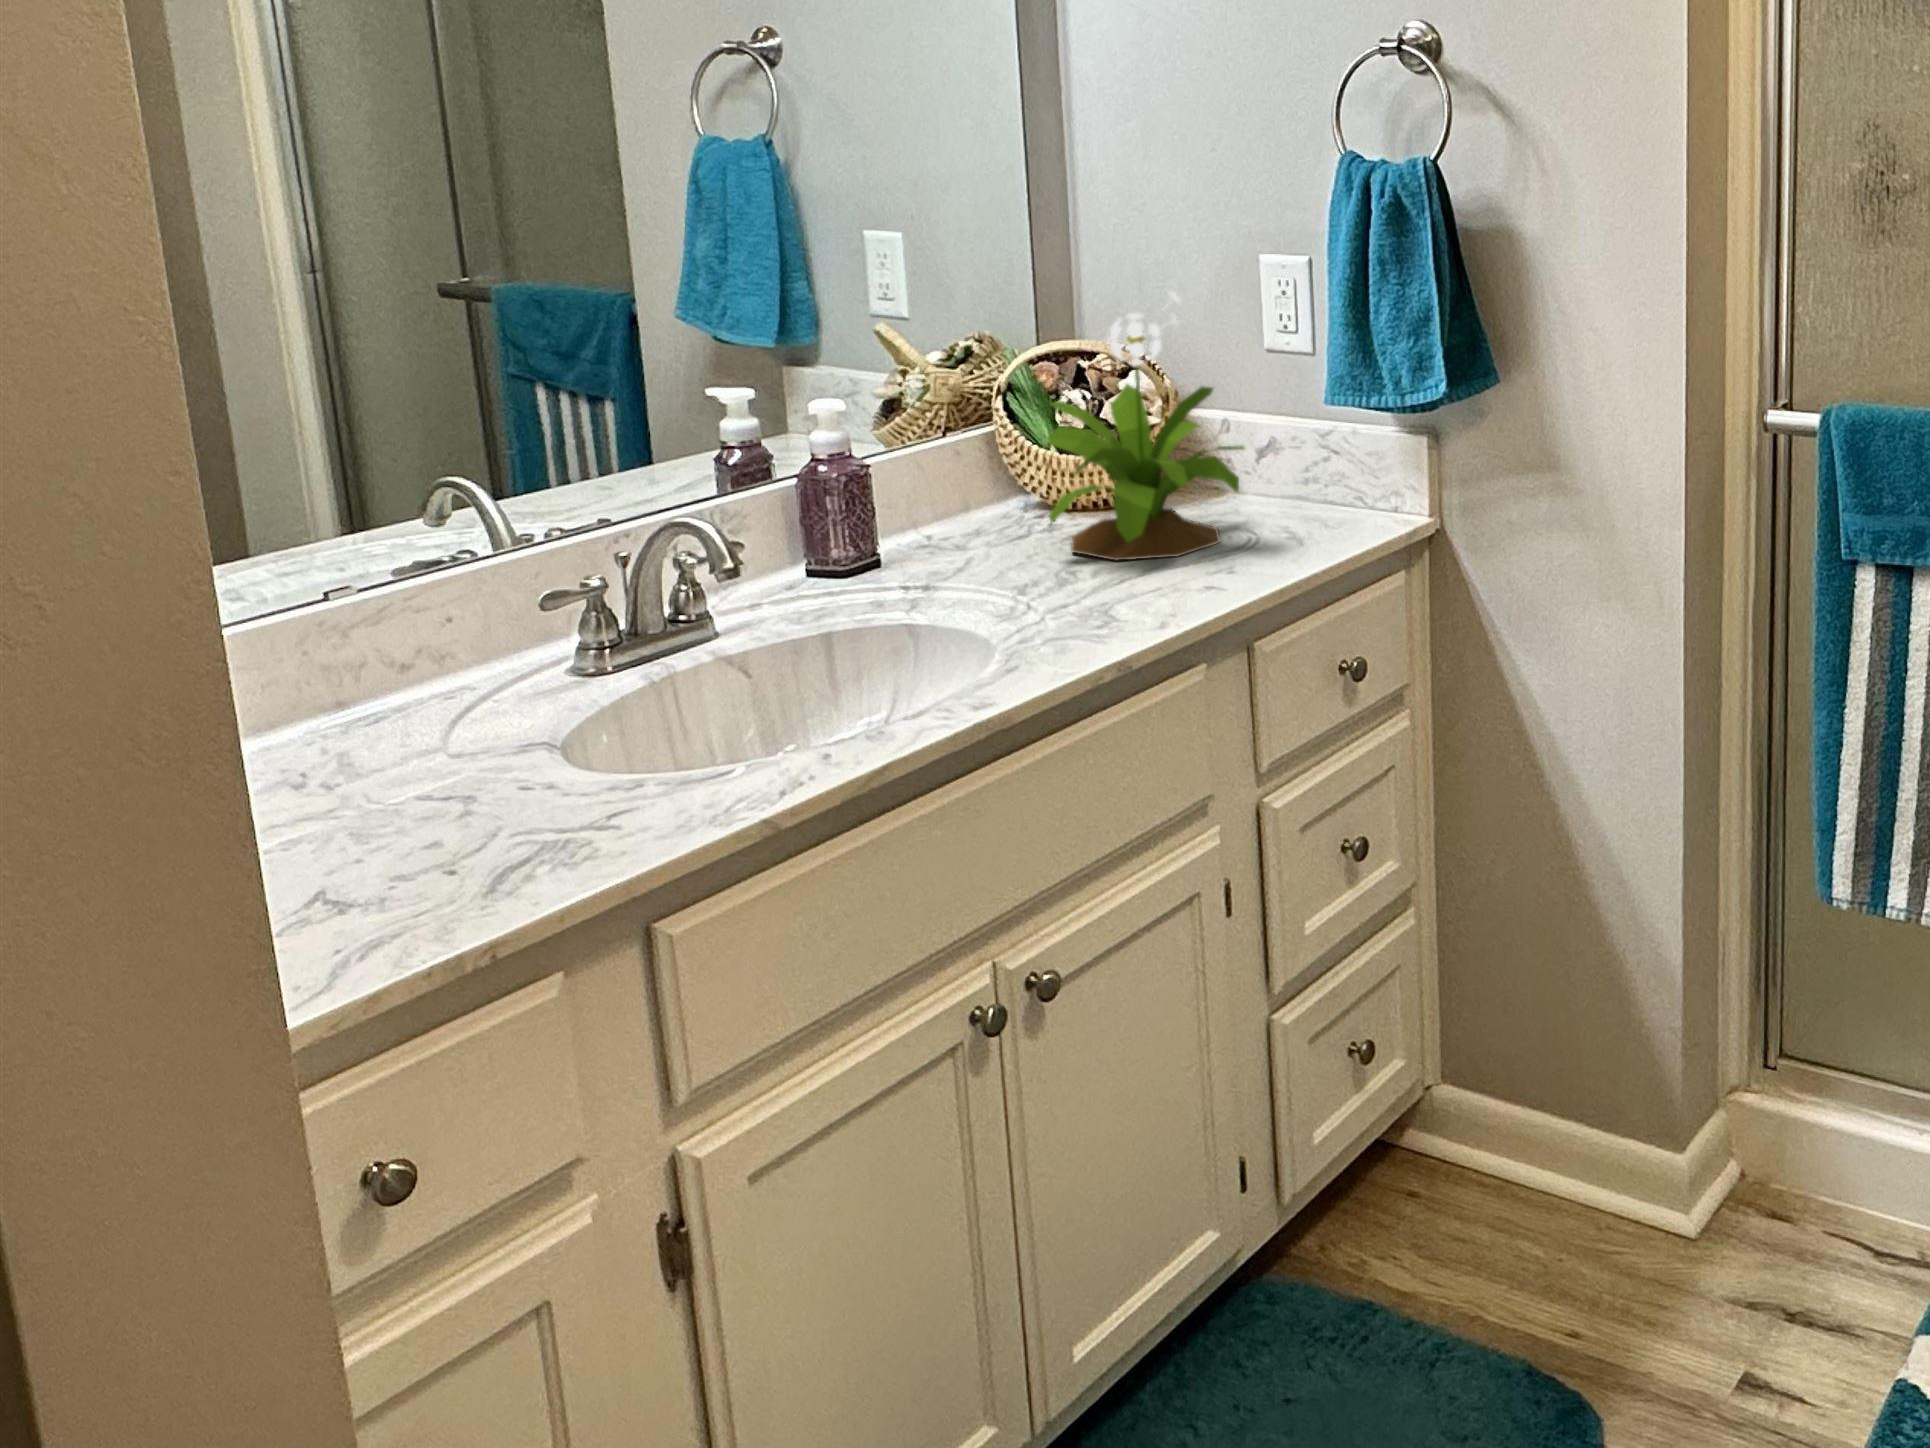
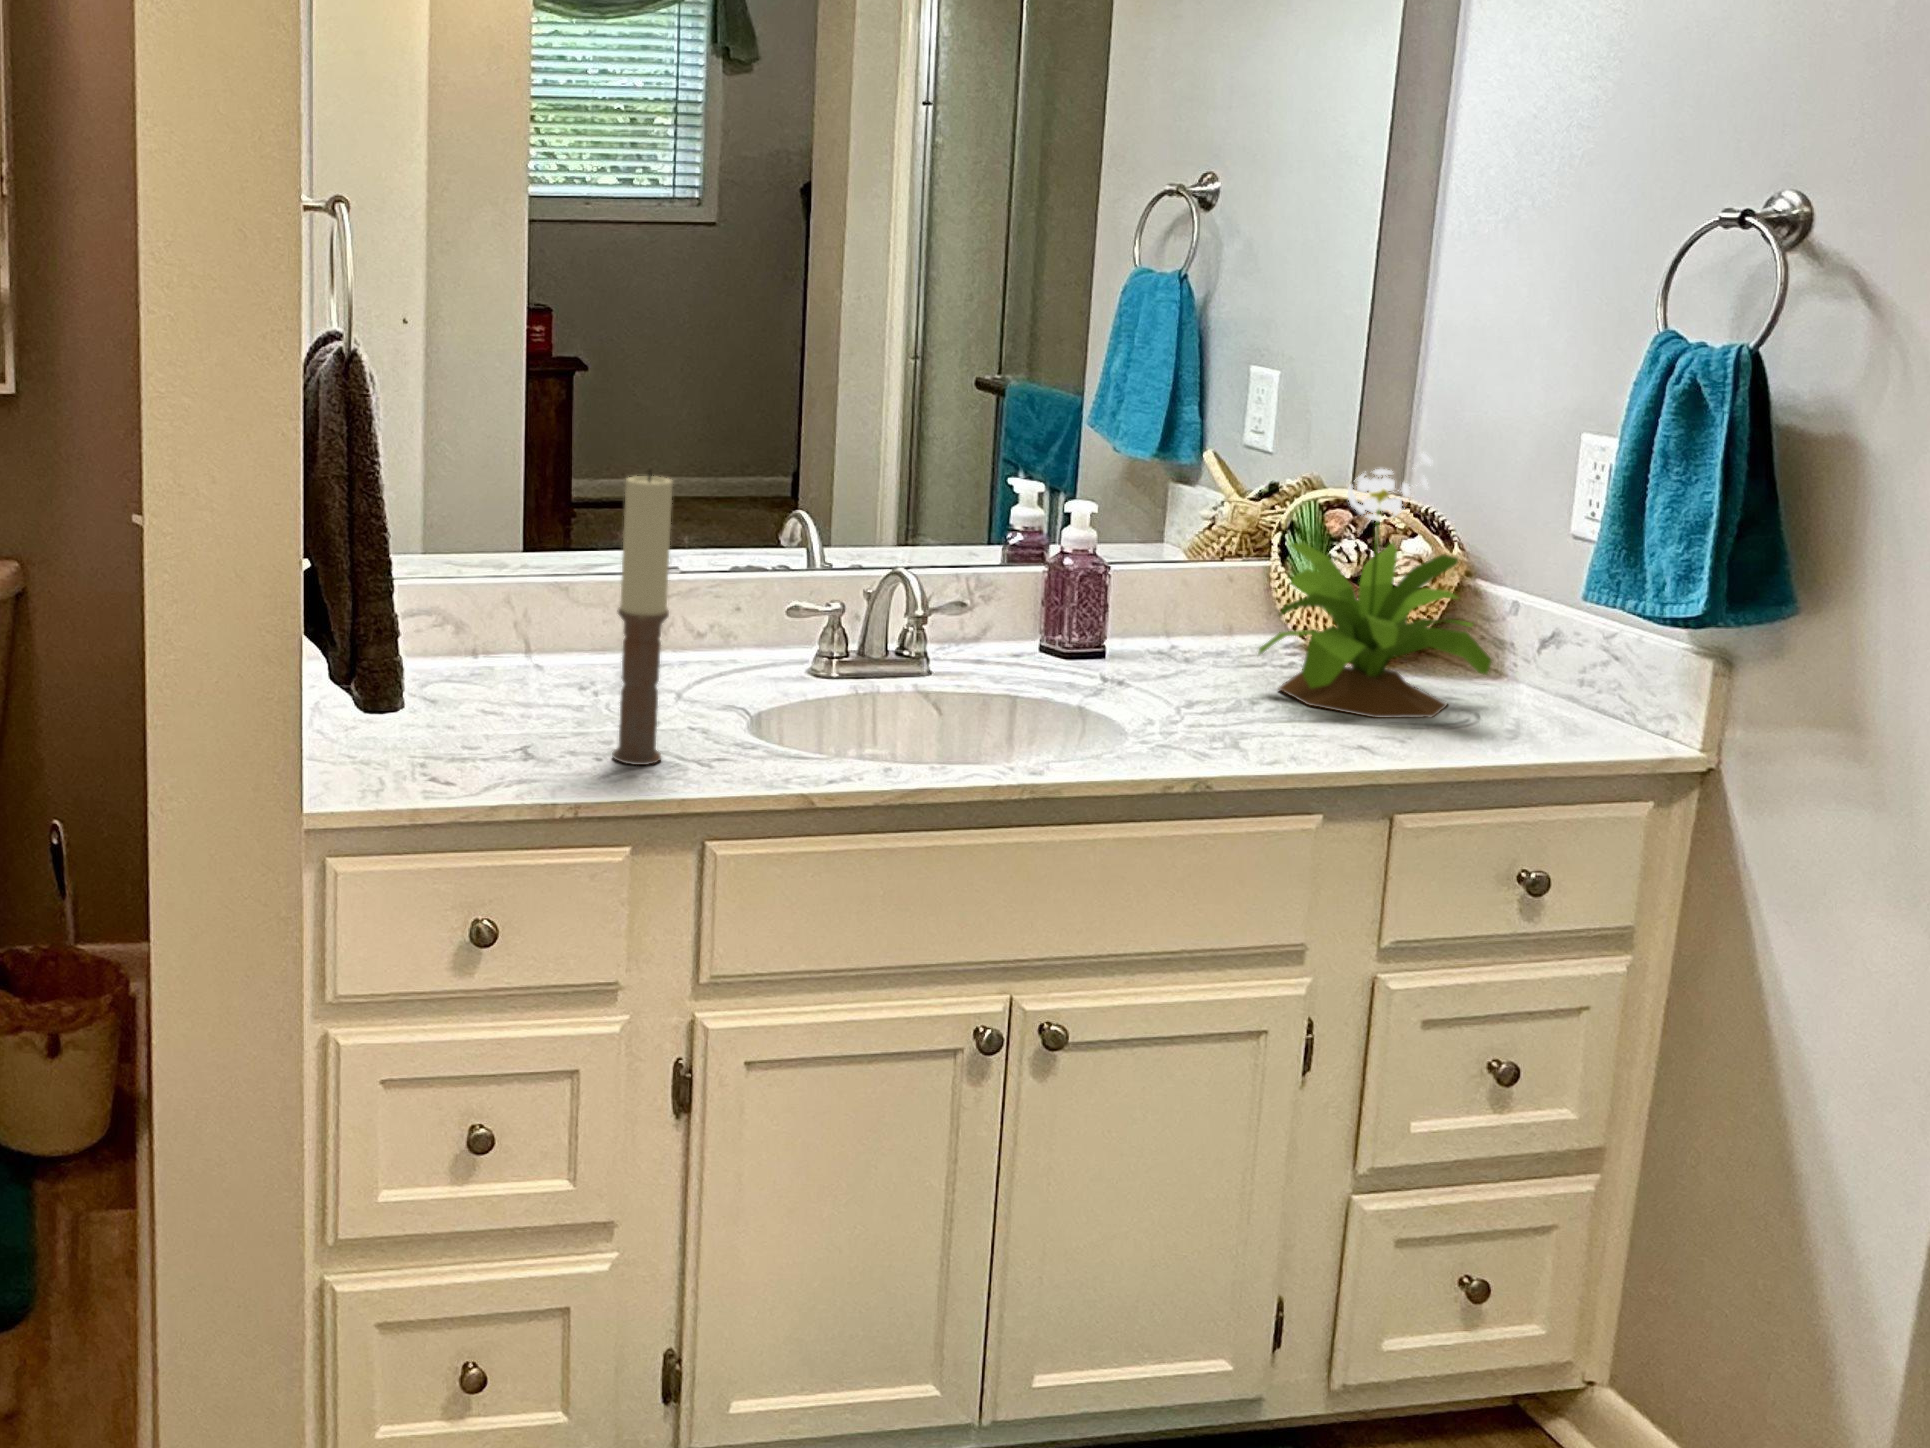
candle: none [369,455,501,876] -> present [612,473,672,765]

